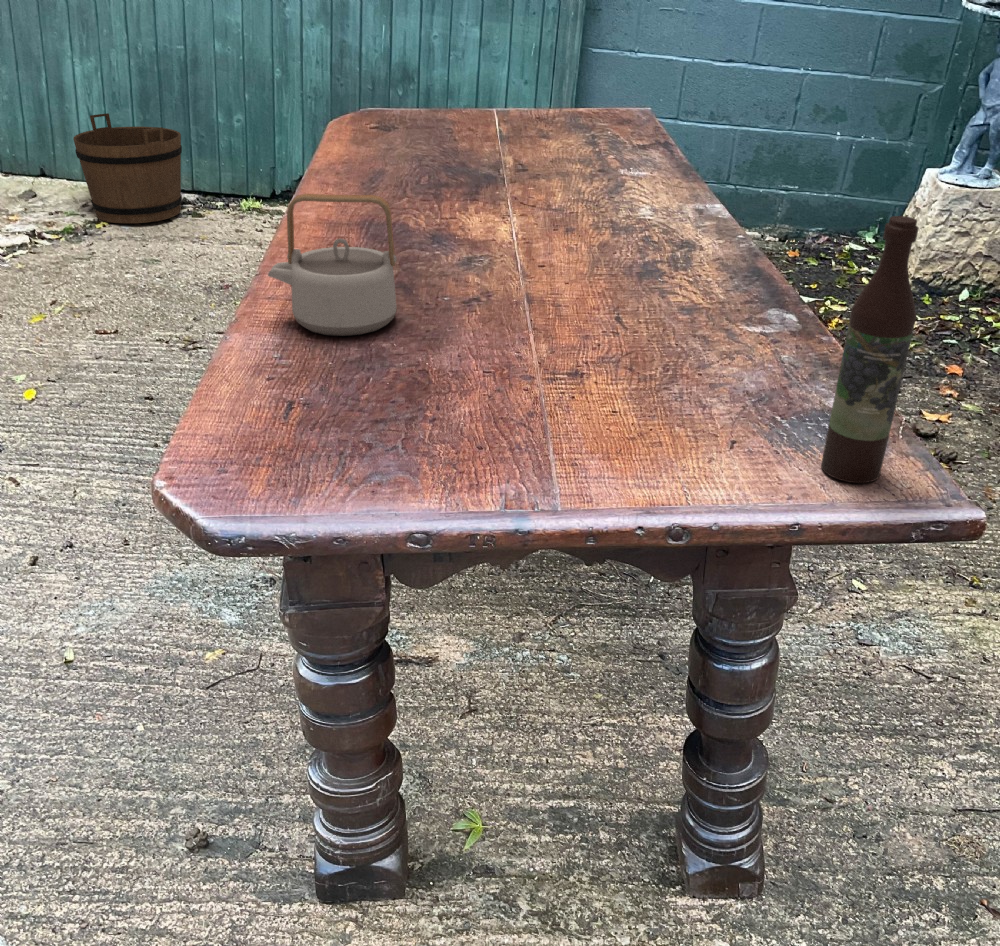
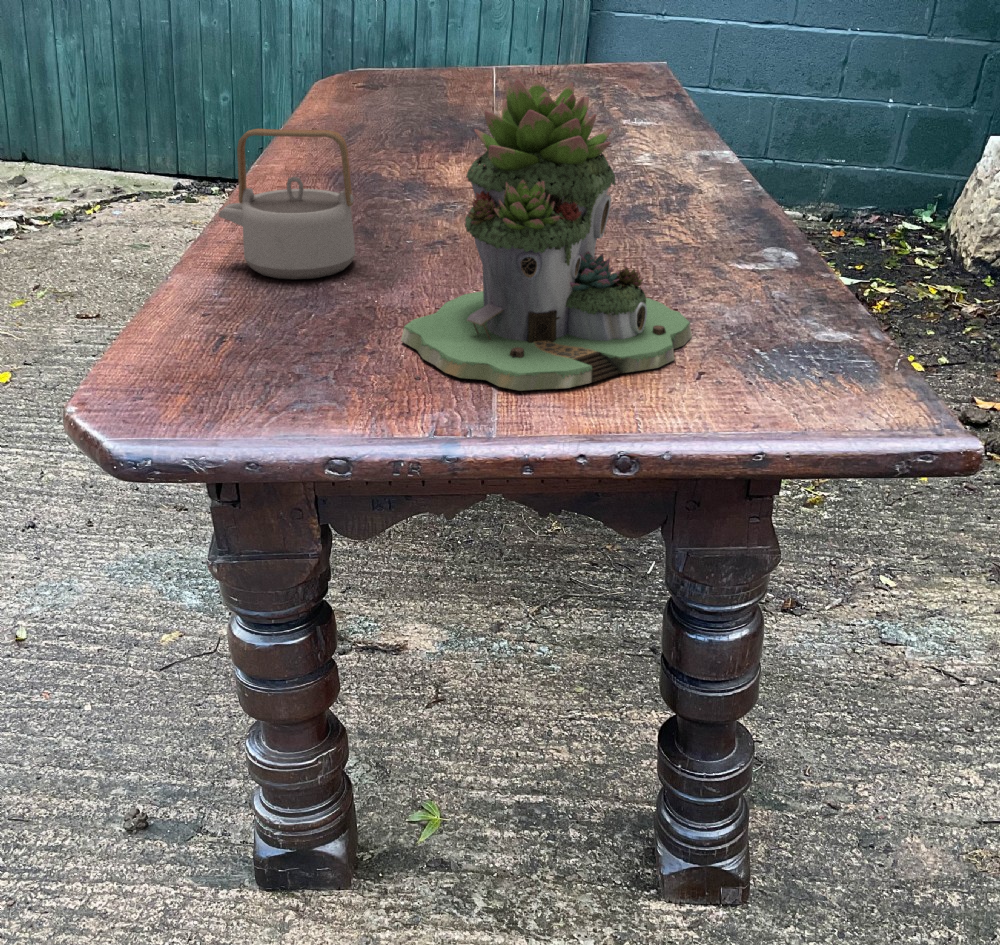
bucket: present [73,113,182,223] -> none [67,91,181,206]
succulent planter: none [456,159,725,458] -> present [401,79,692,391]
wine bottle: present [821,216,919,483] -> none [781,123,874,418]

